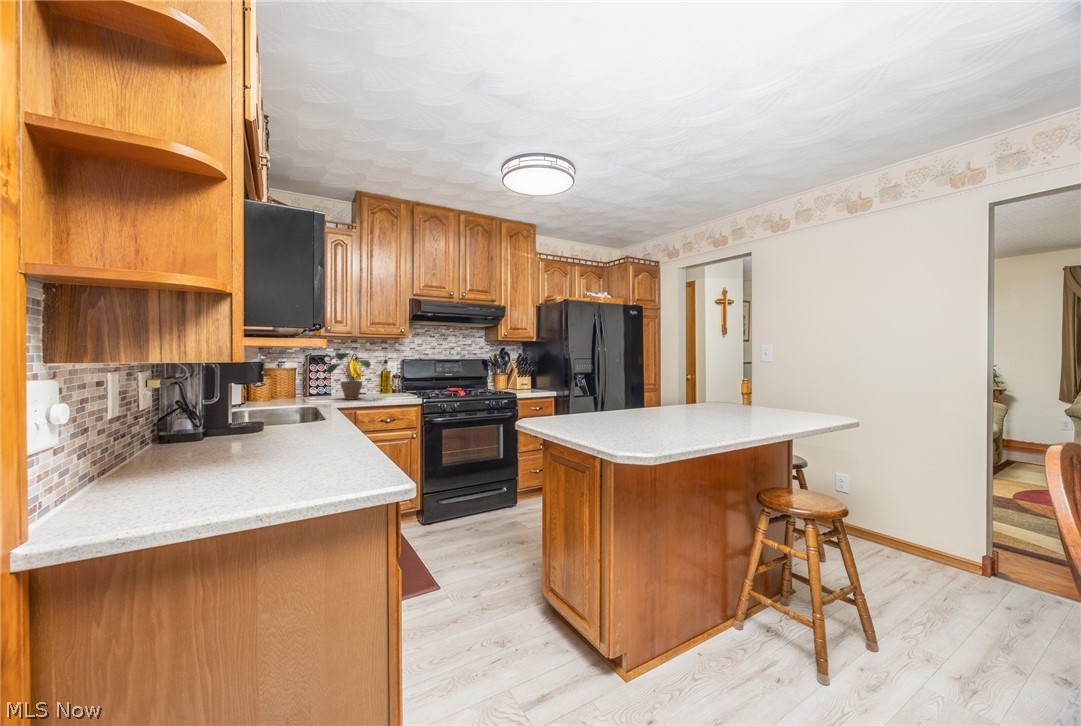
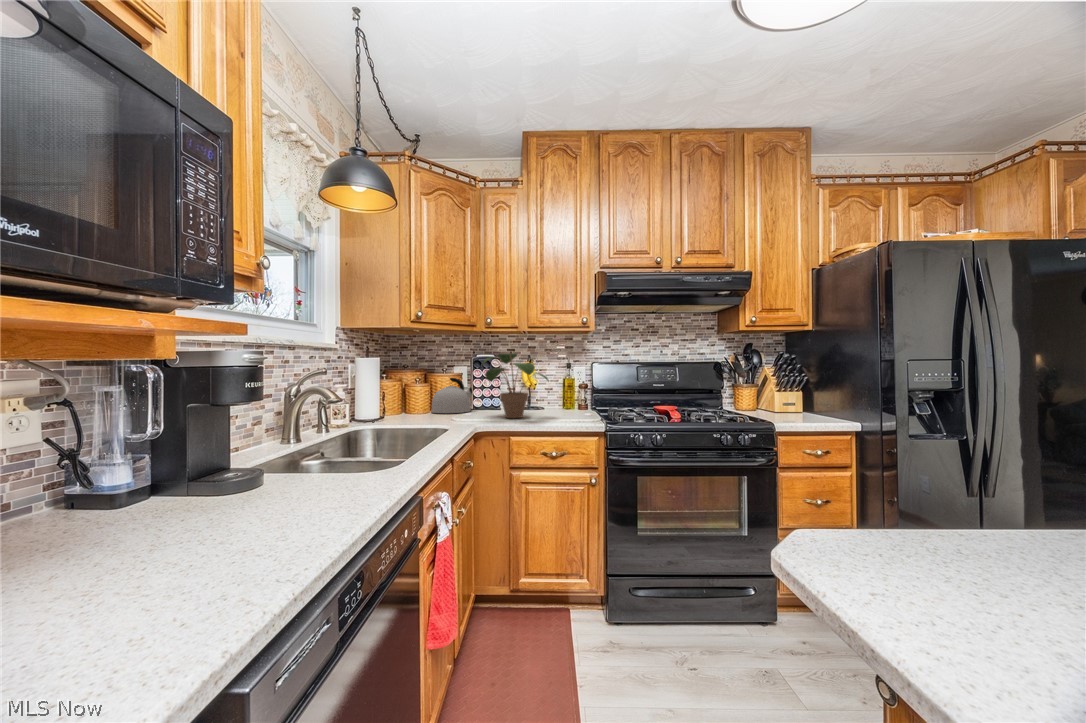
kettle: none [271,371,310,400] -> present [431,378,472,413]

